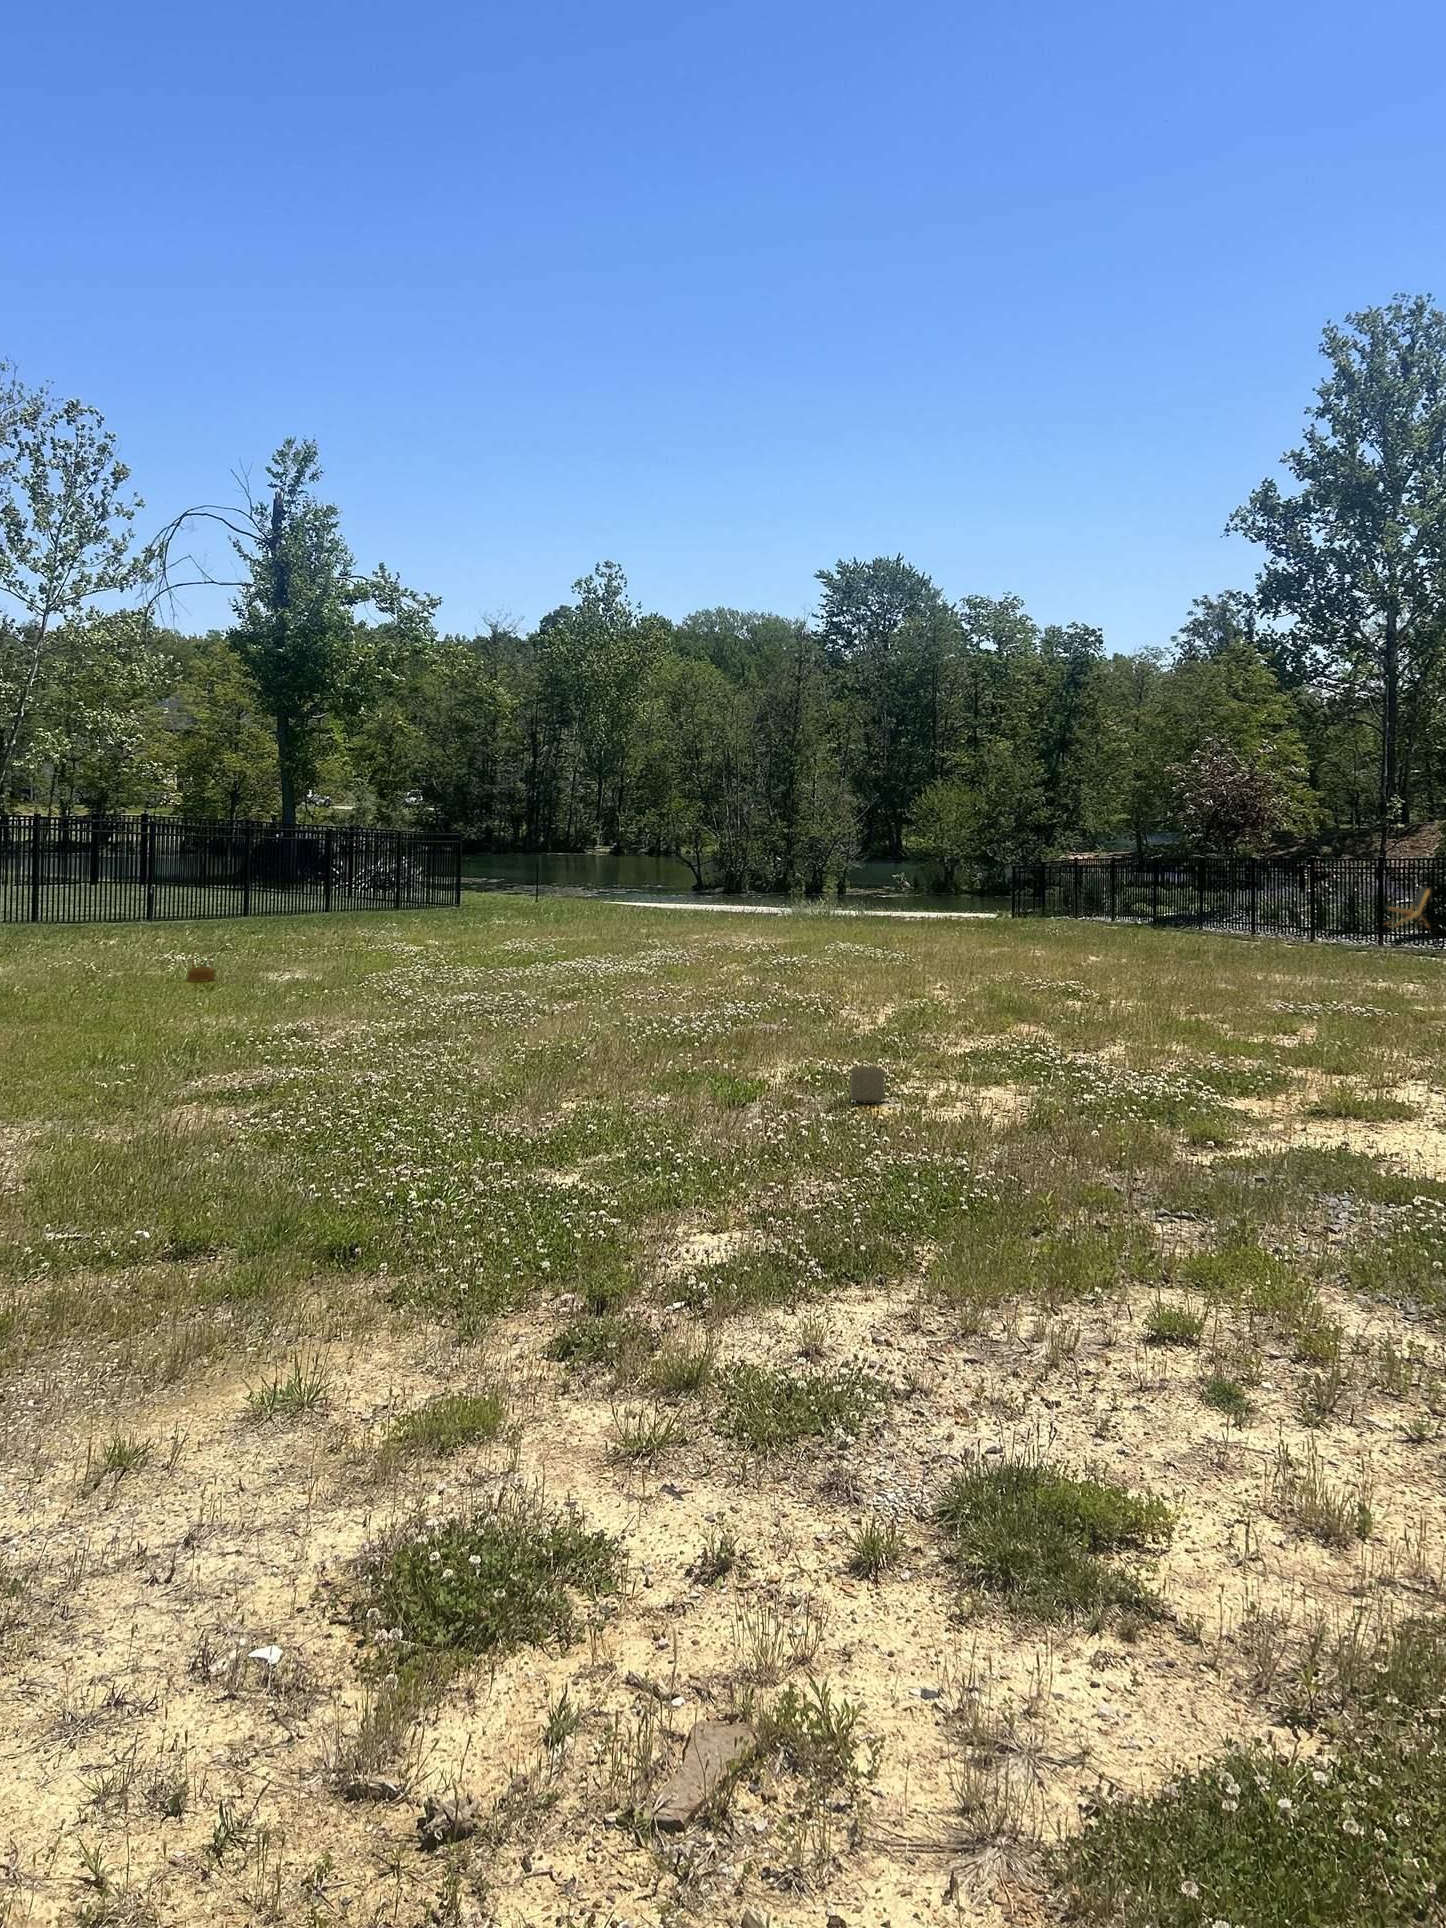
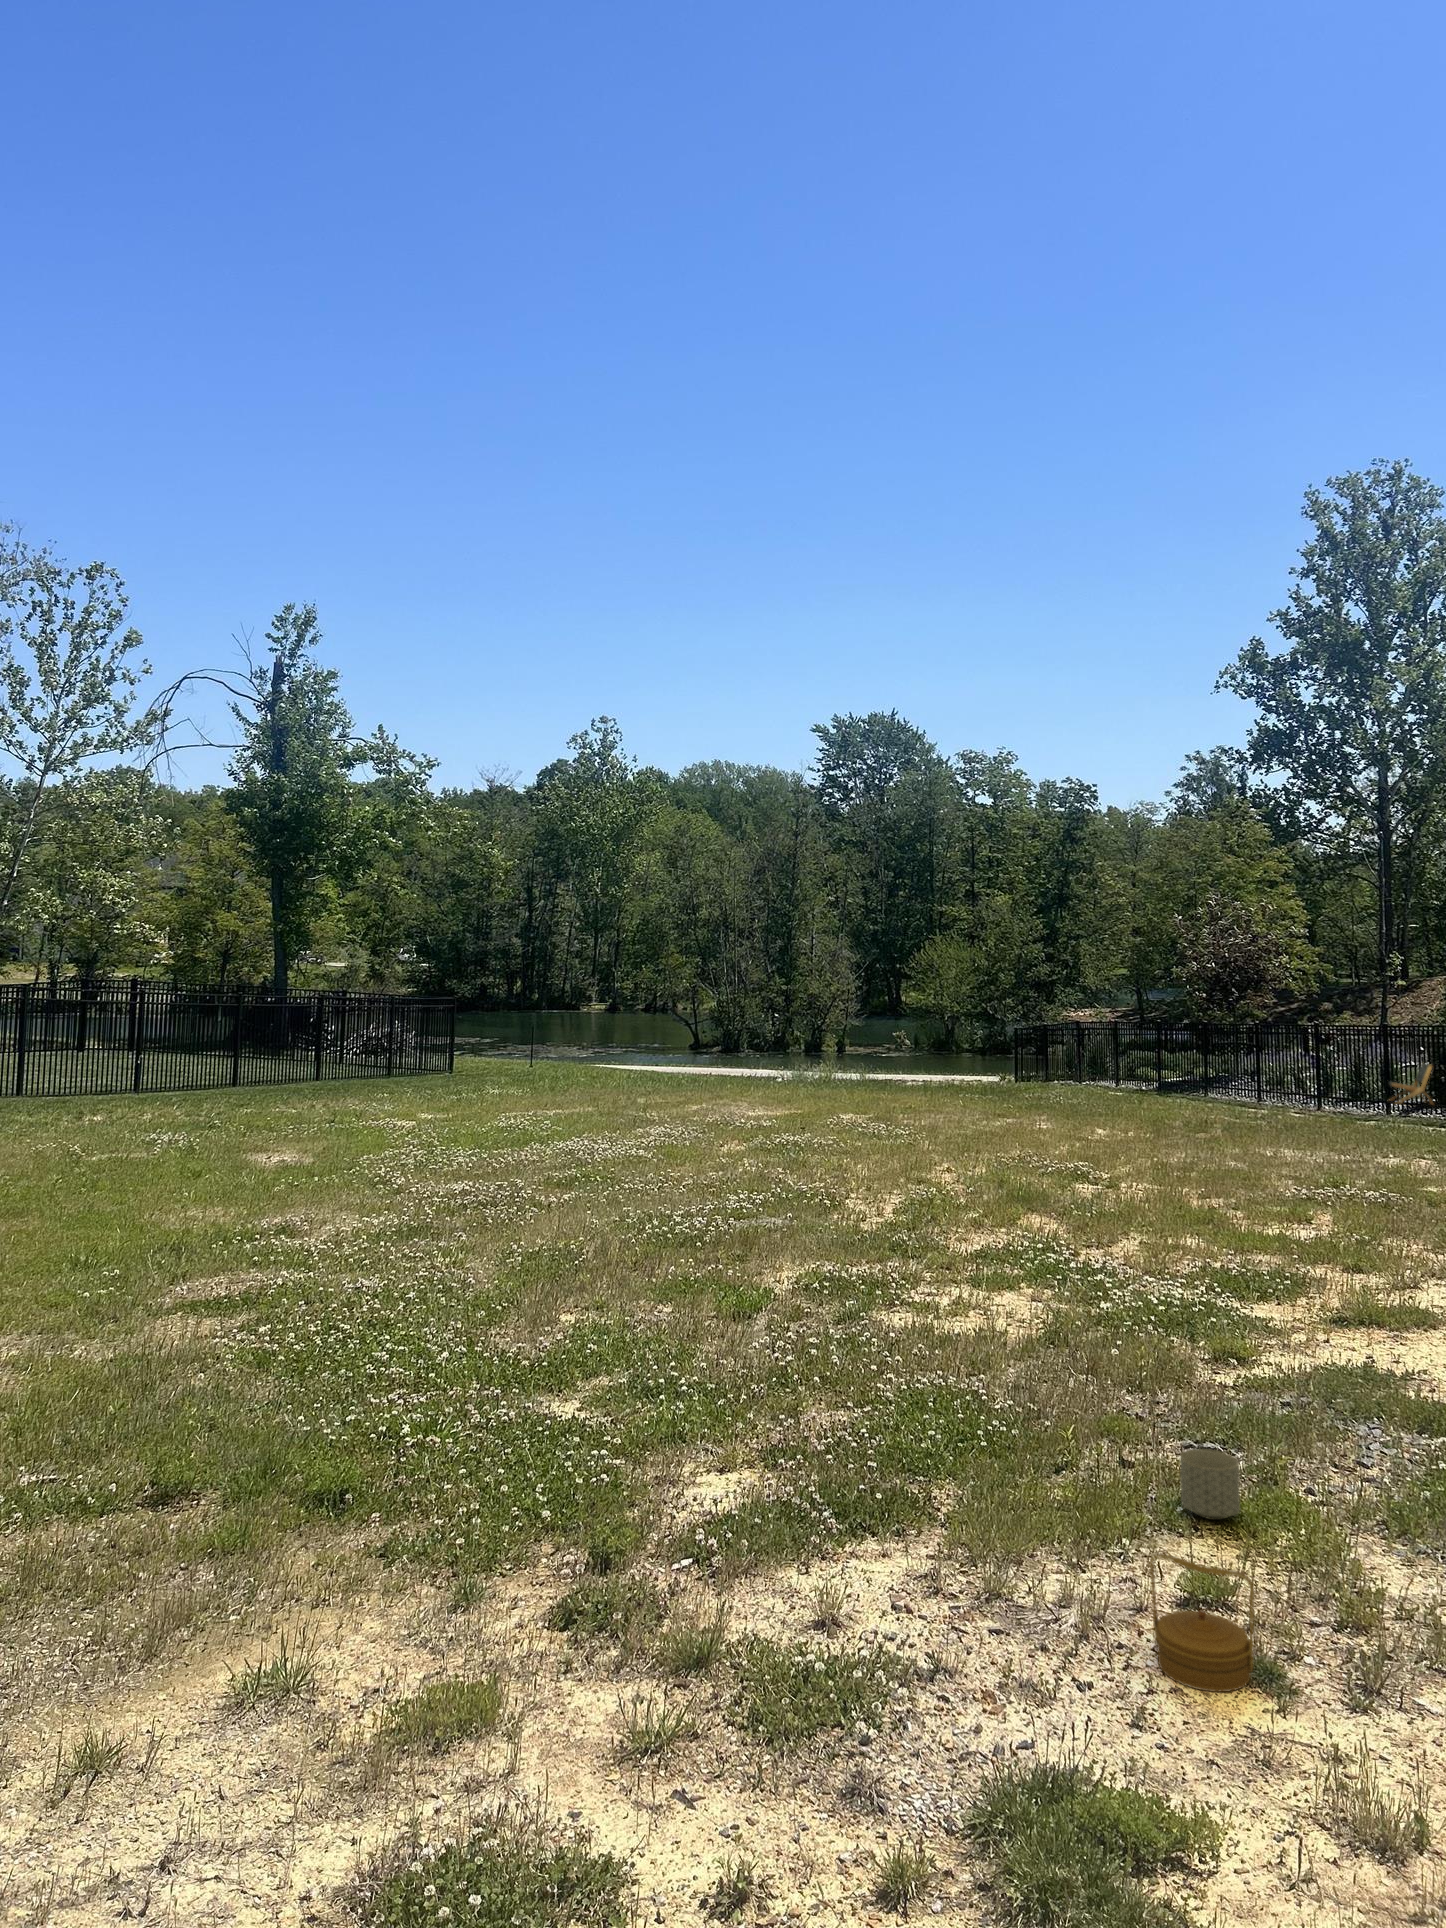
basket: present [188,950,215,982] -> present [1150,1553,1254,1692]
planter: present [850,1066,885,1104] -> present [1180,1449,1240,1520]

